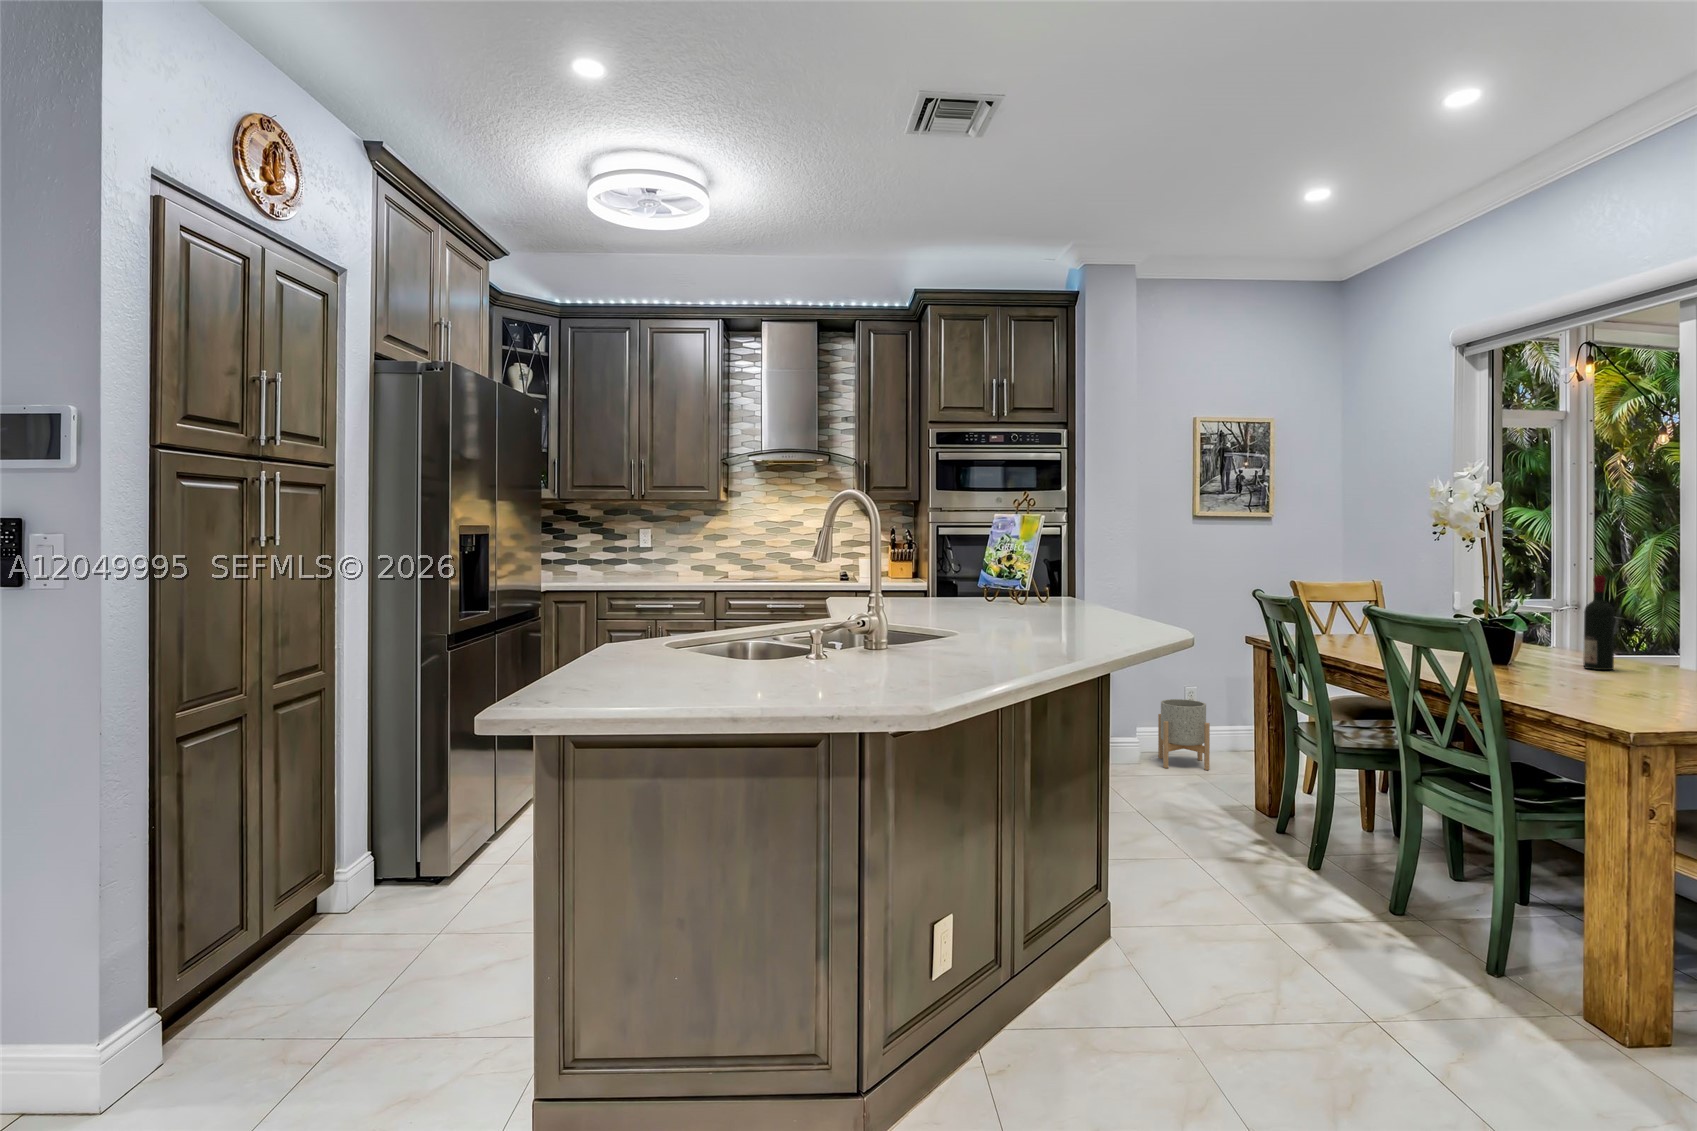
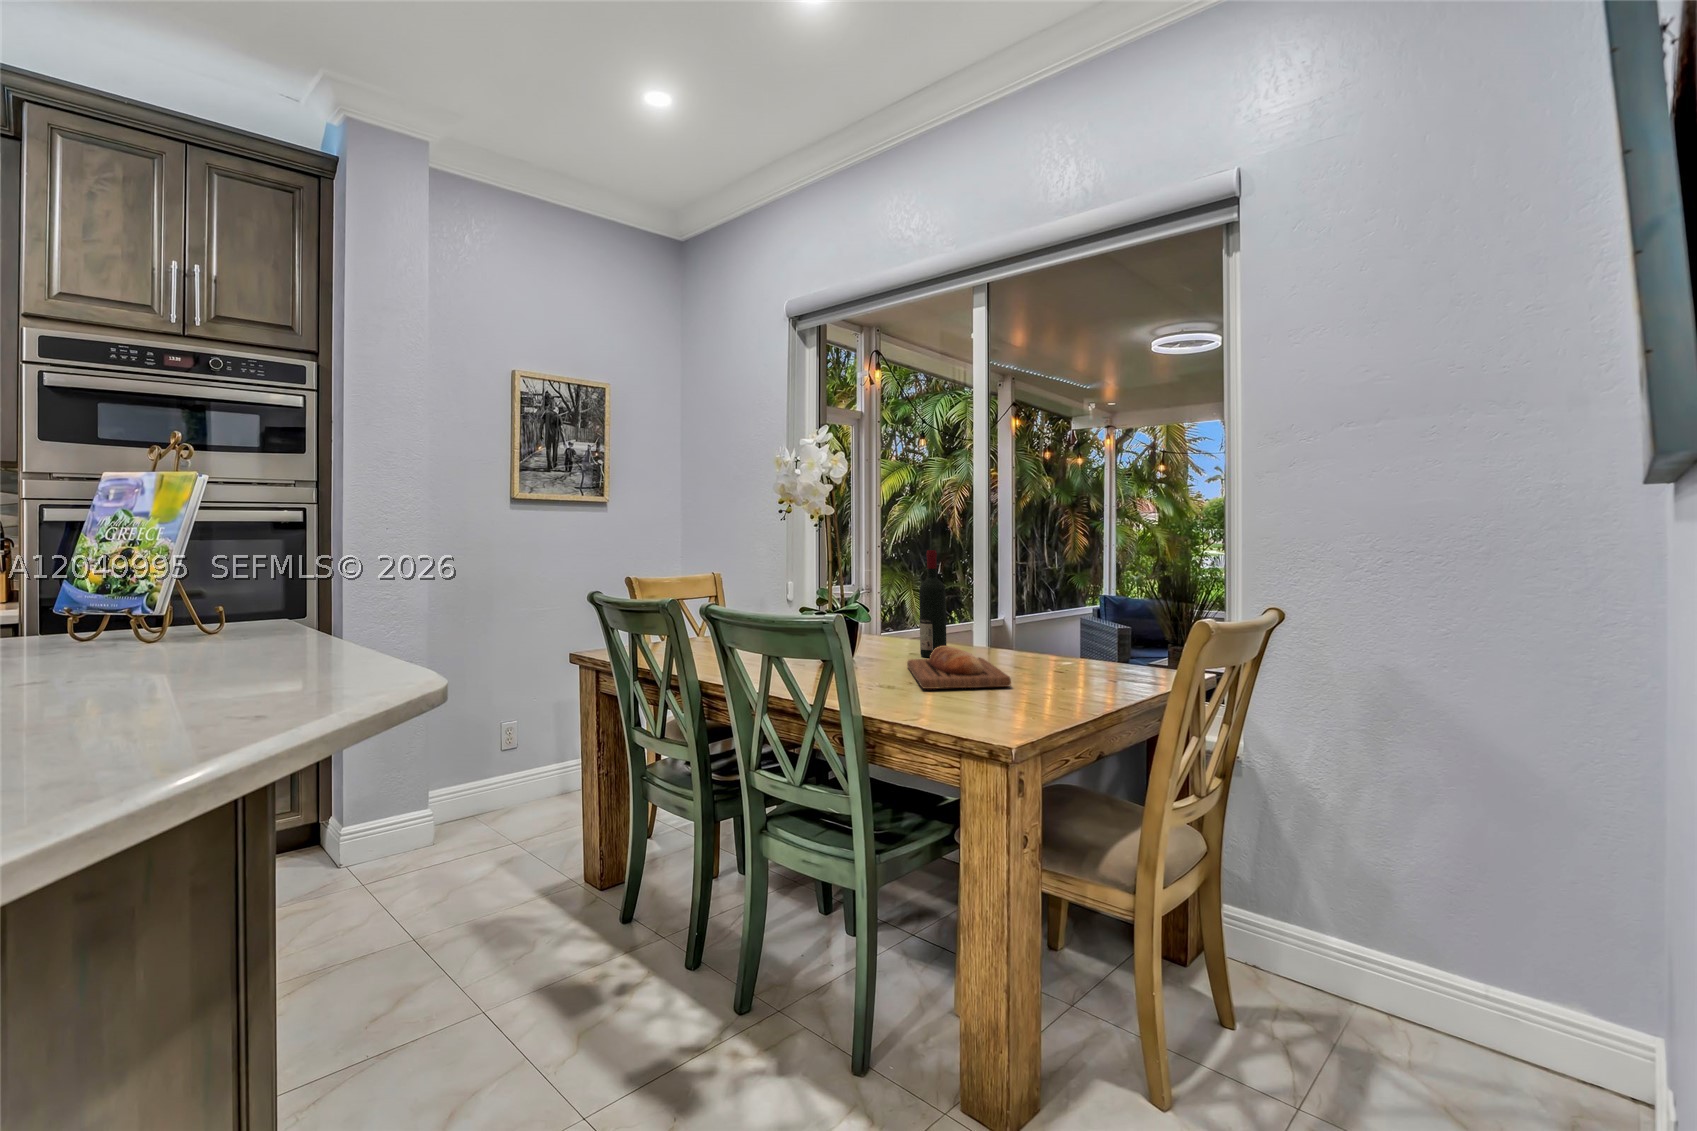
bread loaf: none [1562,660,1662,697] -> present [907,646,1011,689]
planter: present [1158,699,1210,770] -> none [470,737,537,836]

